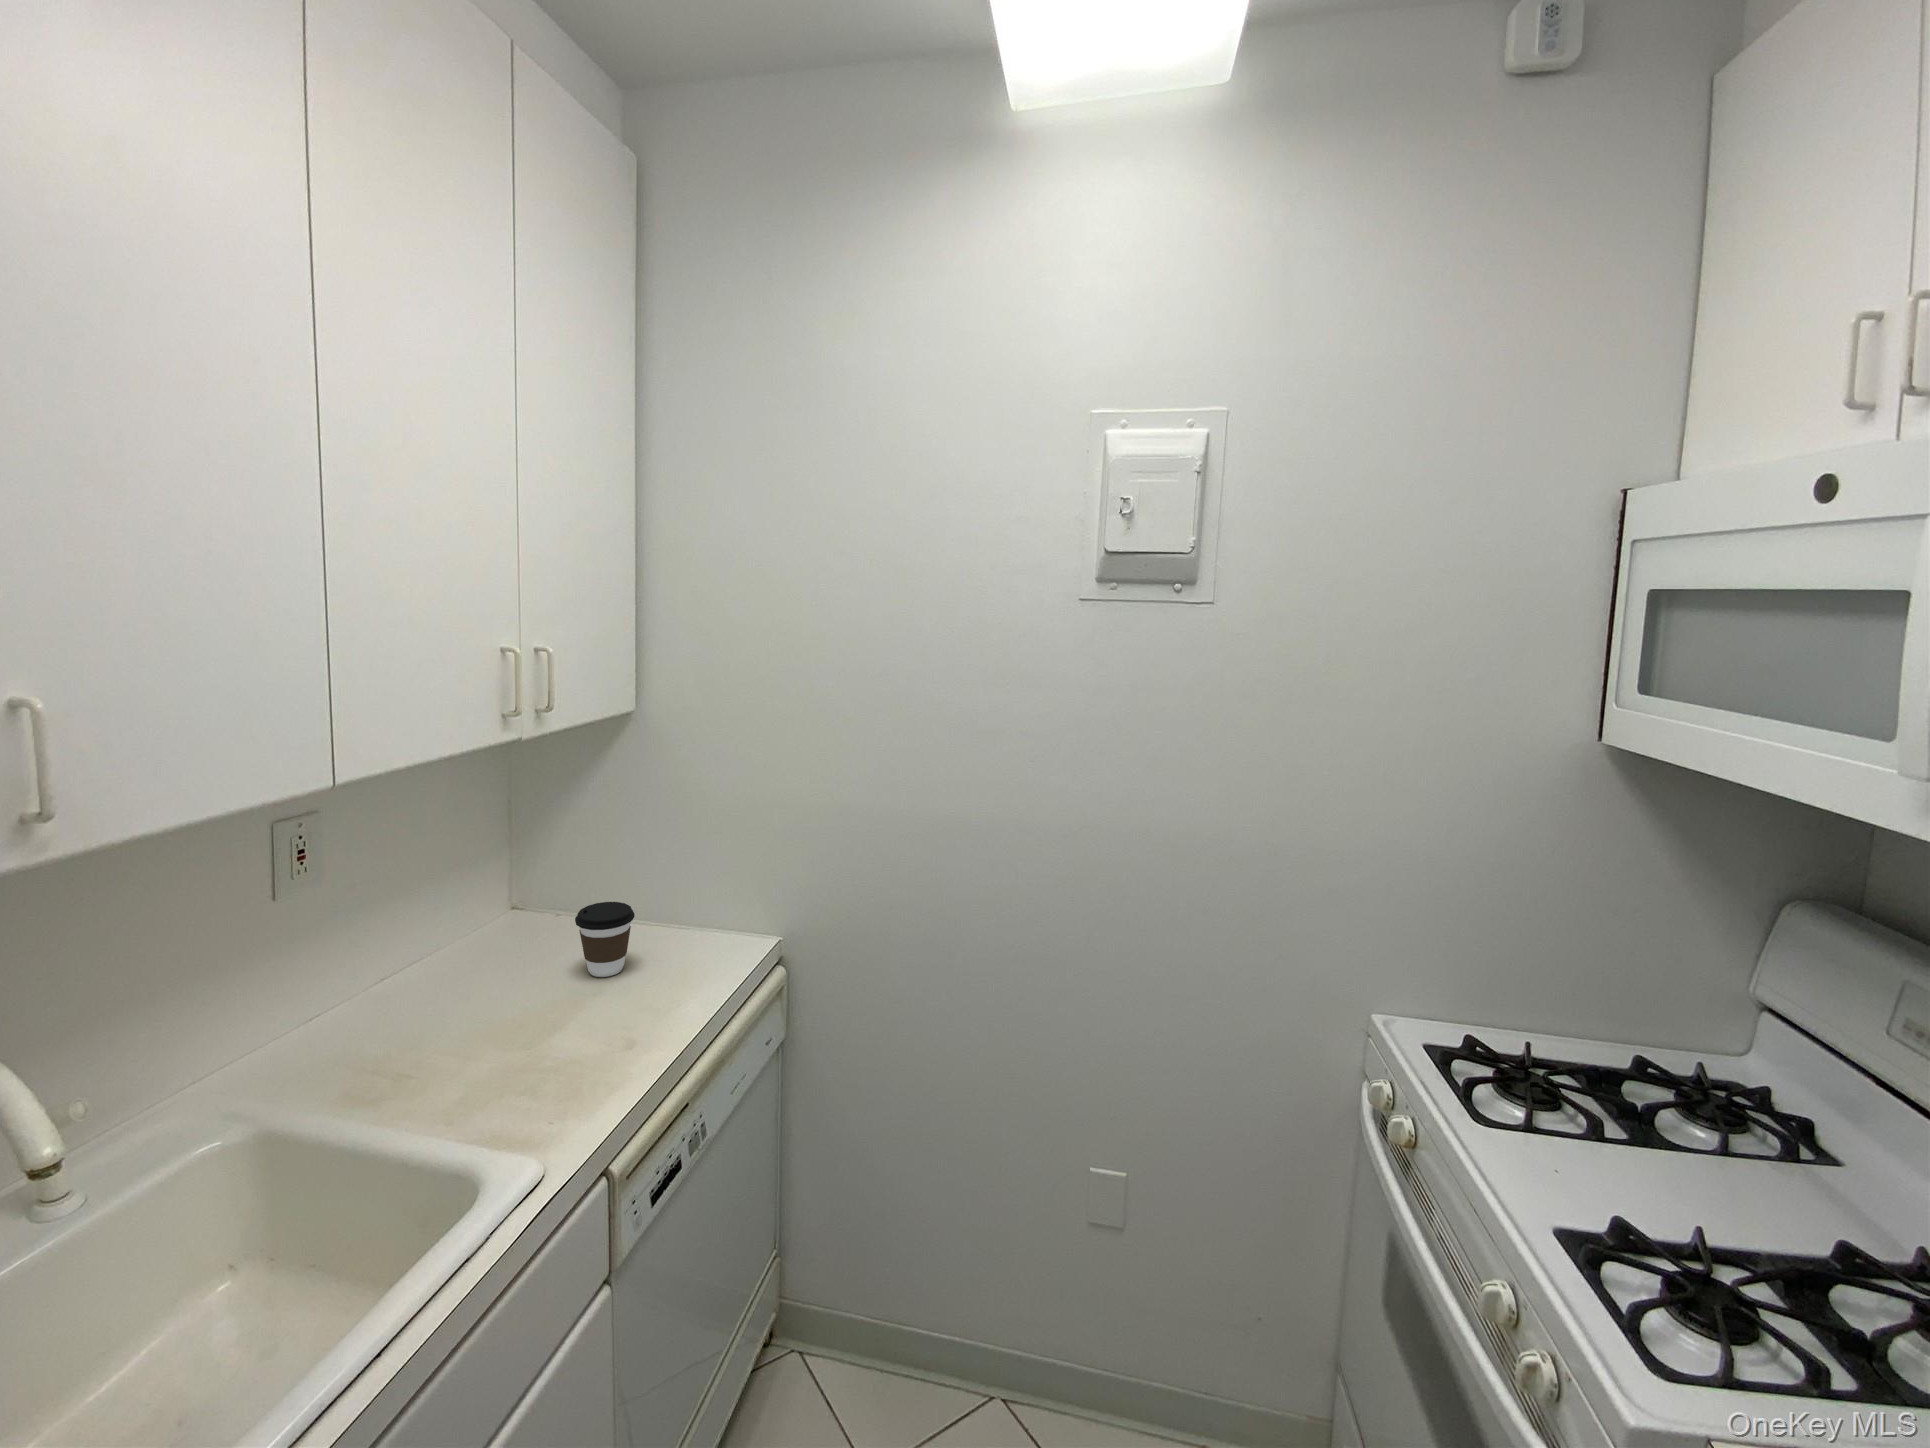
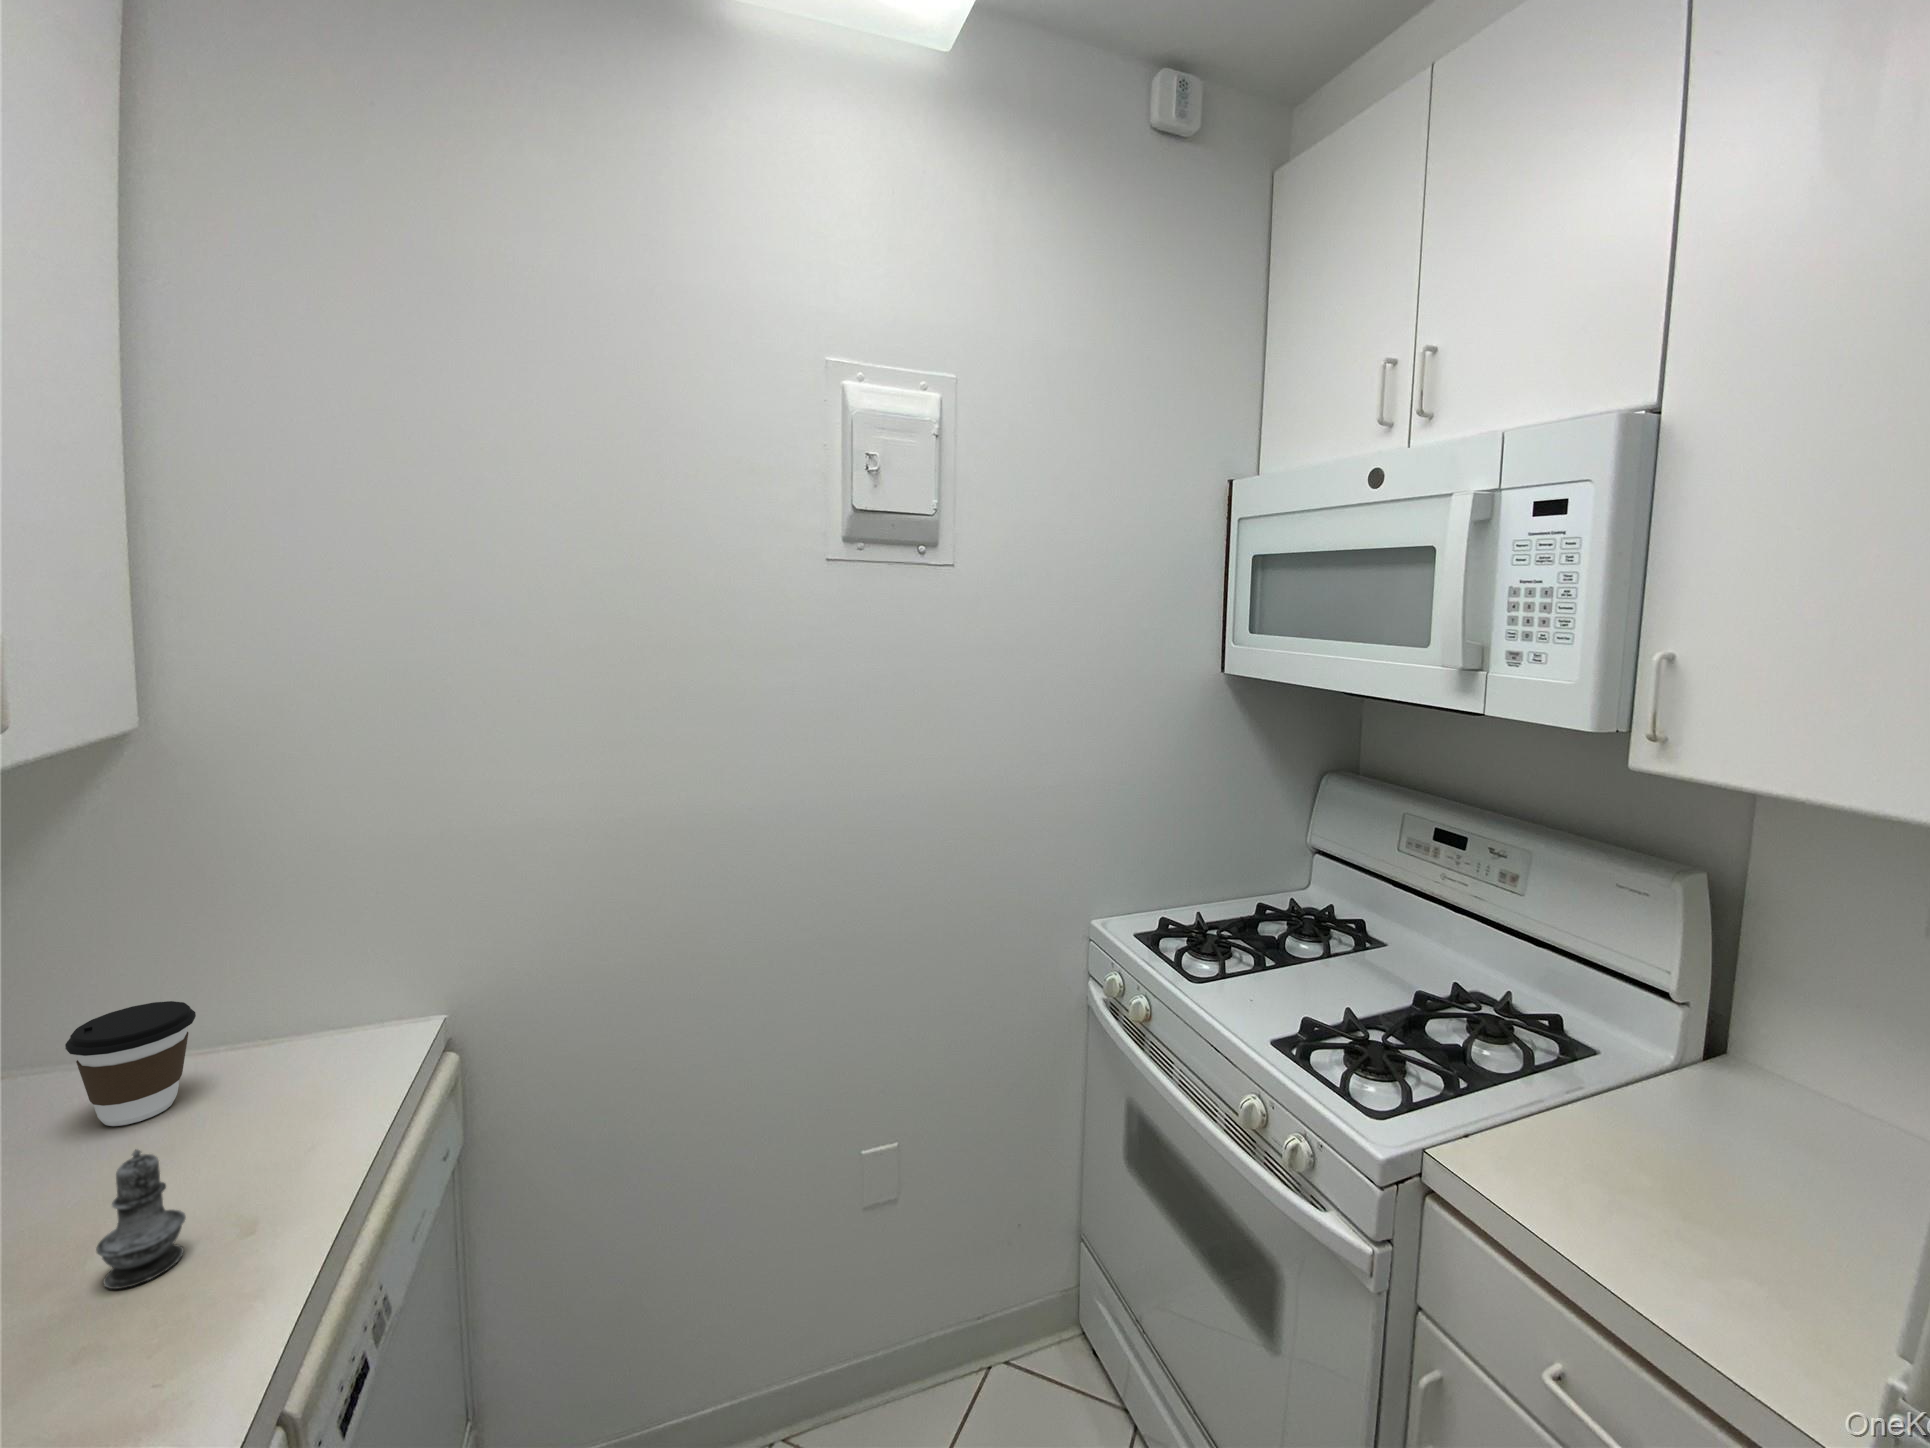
salt shaker: none [569,996,608,1079] -> present [96,1150,186,1289]

